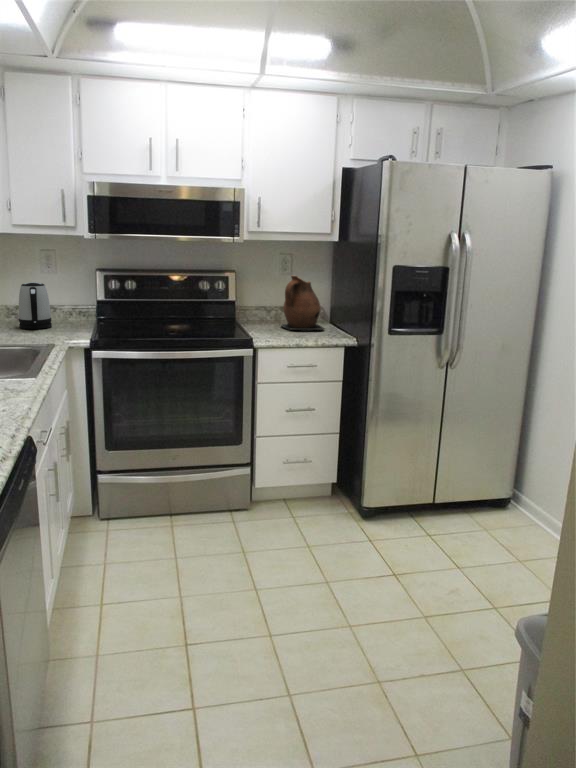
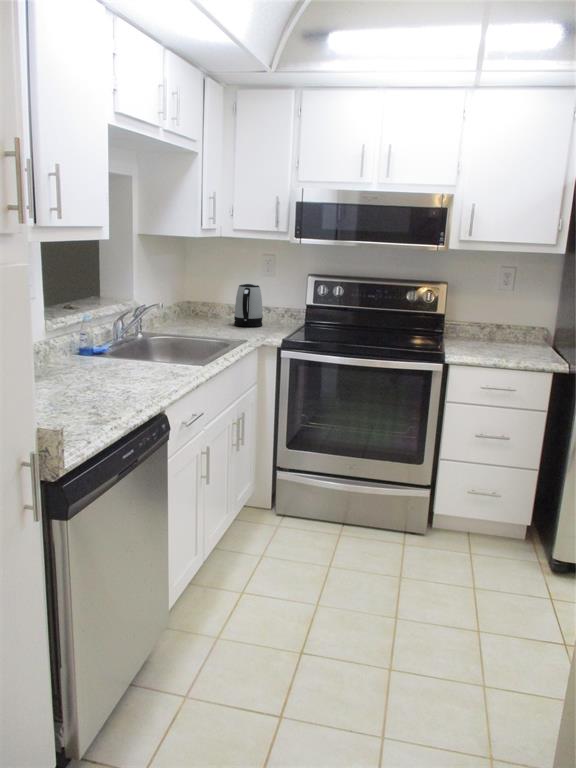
ceramic pitcher: present [281,276,324,330] -> none [487,290,538,353]

